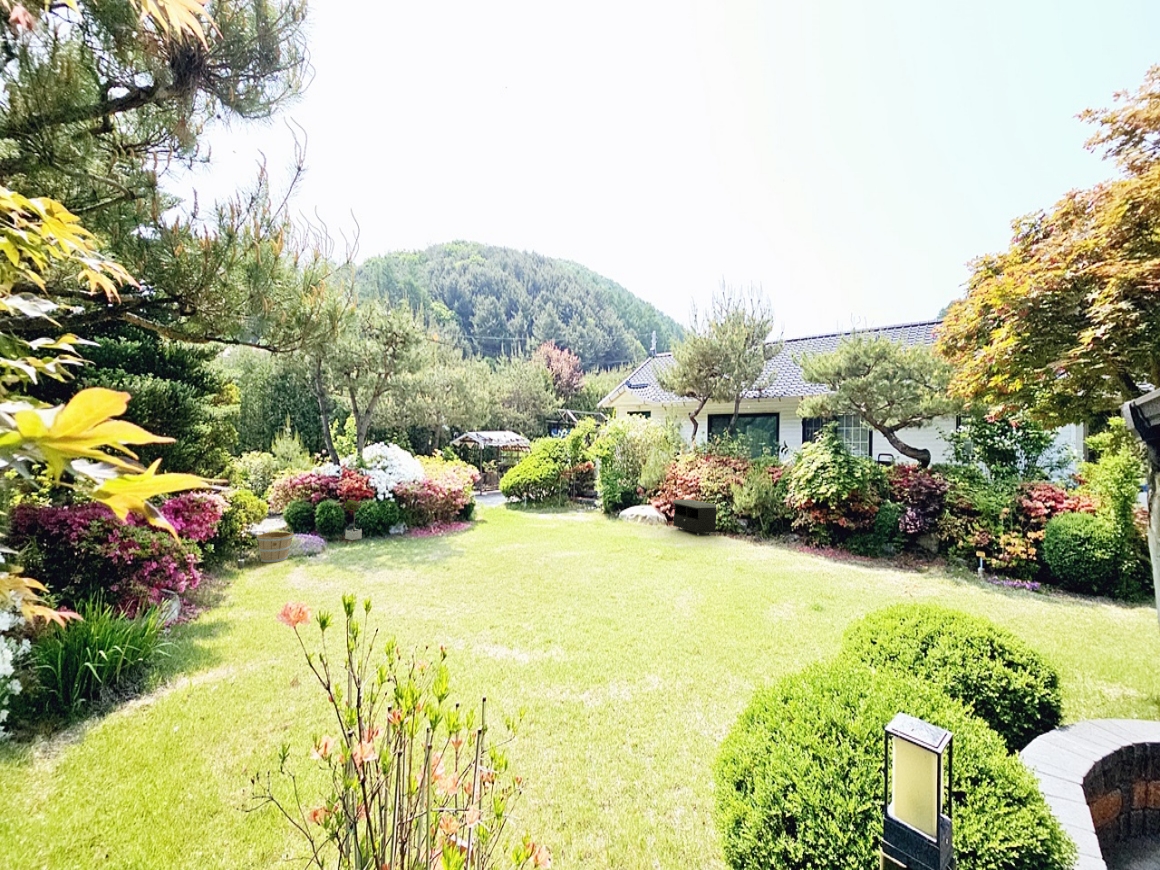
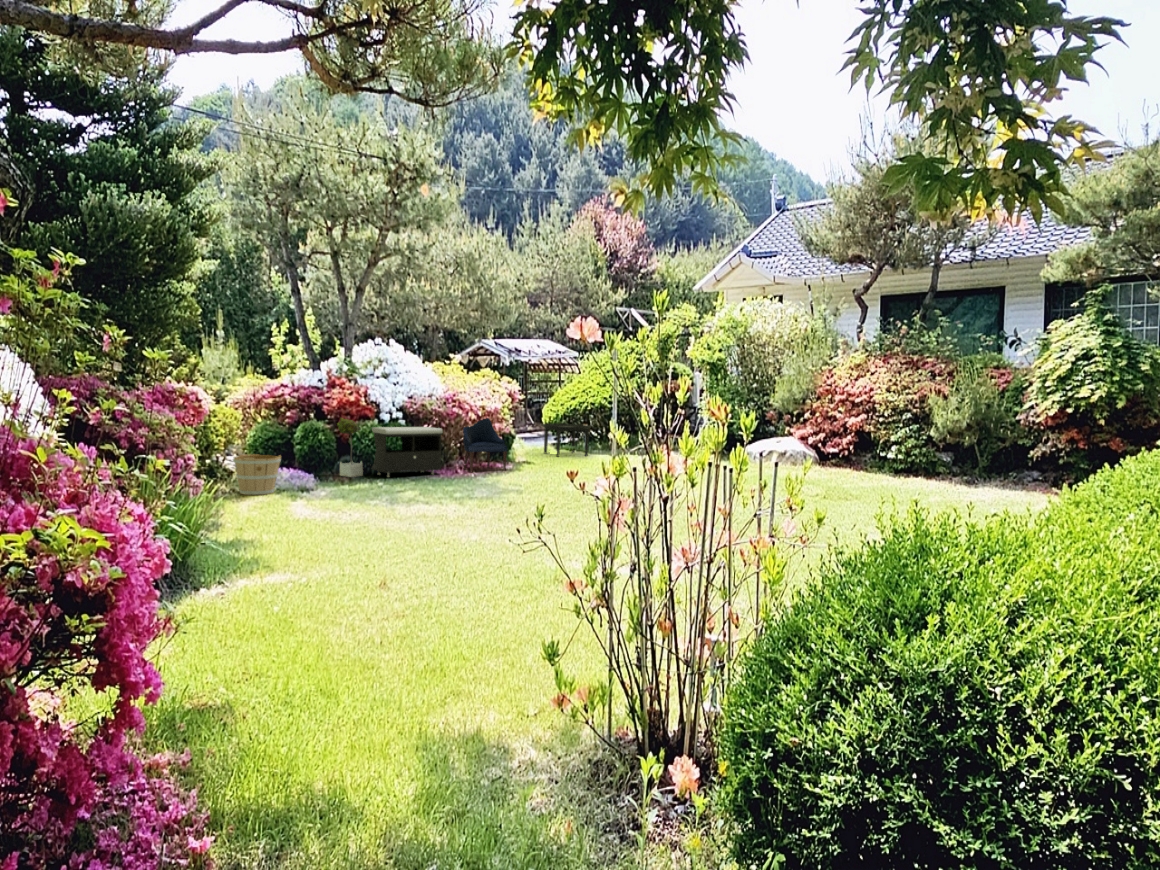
chair: none [435,492,465,533] -> present [463,418,507,472]
round table: none [495,492,528,515] -> present [542,424,591,457]
storage bench: present [673,500,716,535] -> present [370,427,443,477]

